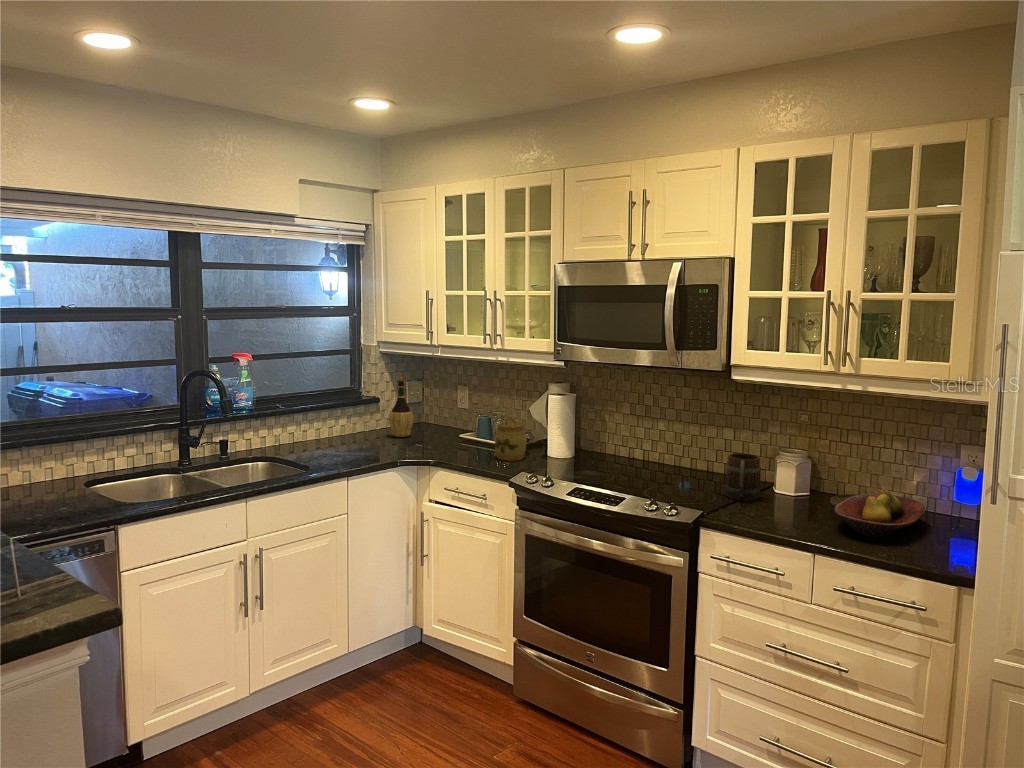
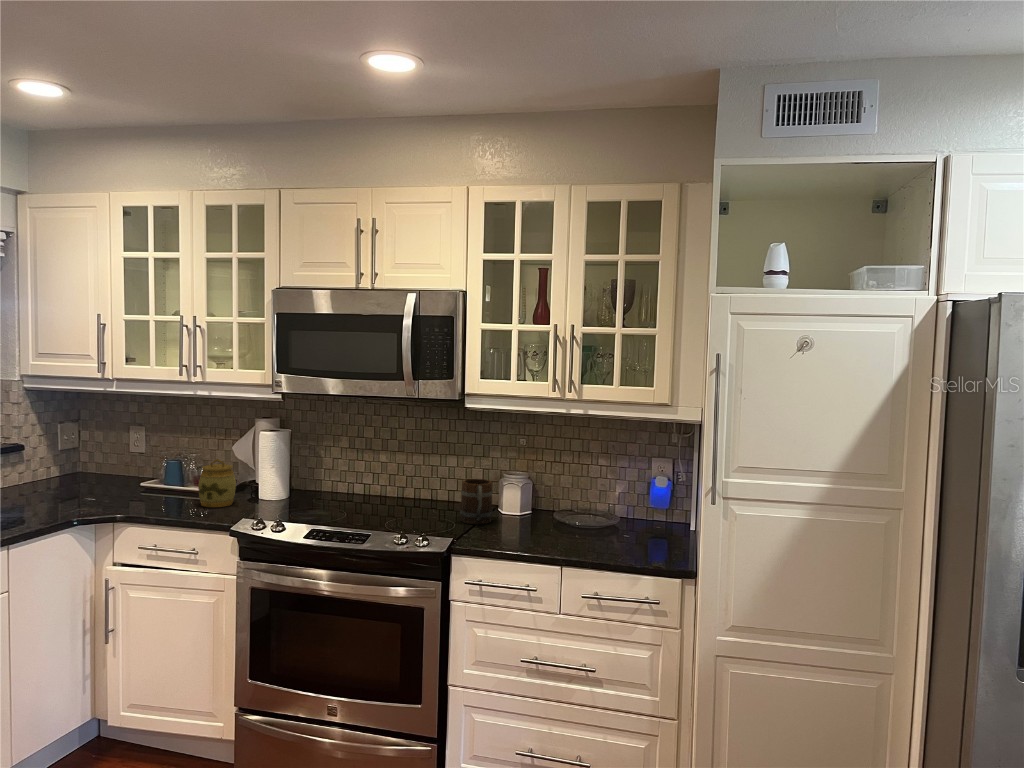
wine bottle: present [389,377,414,437] -> none [44,418,78,491]
fruit bowl: present [834,489,925,537] -> none [568,501,636,545]

